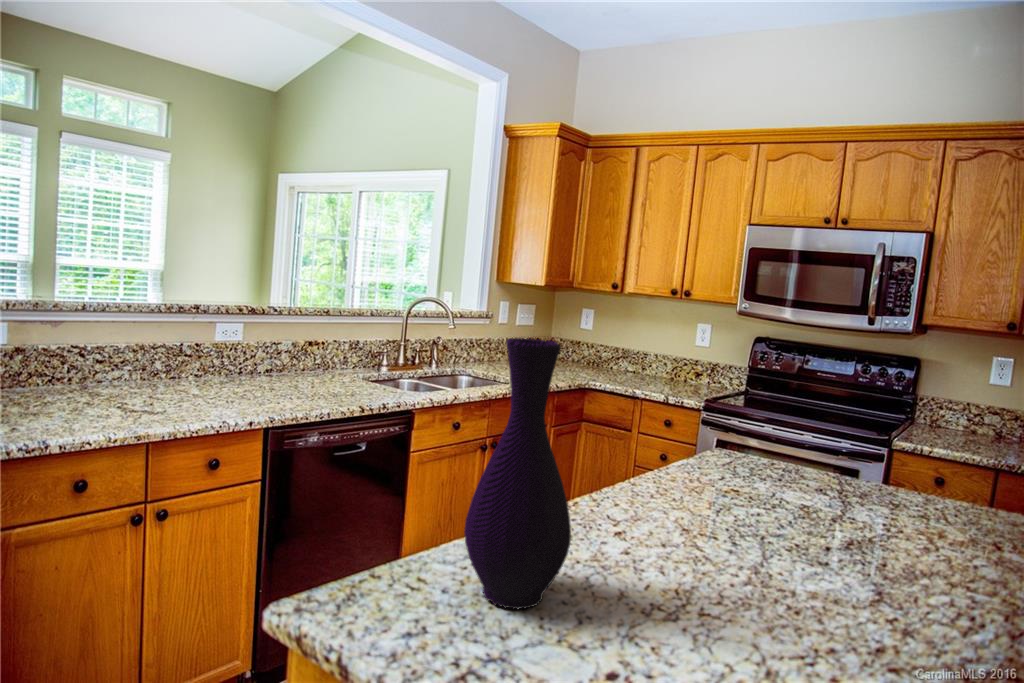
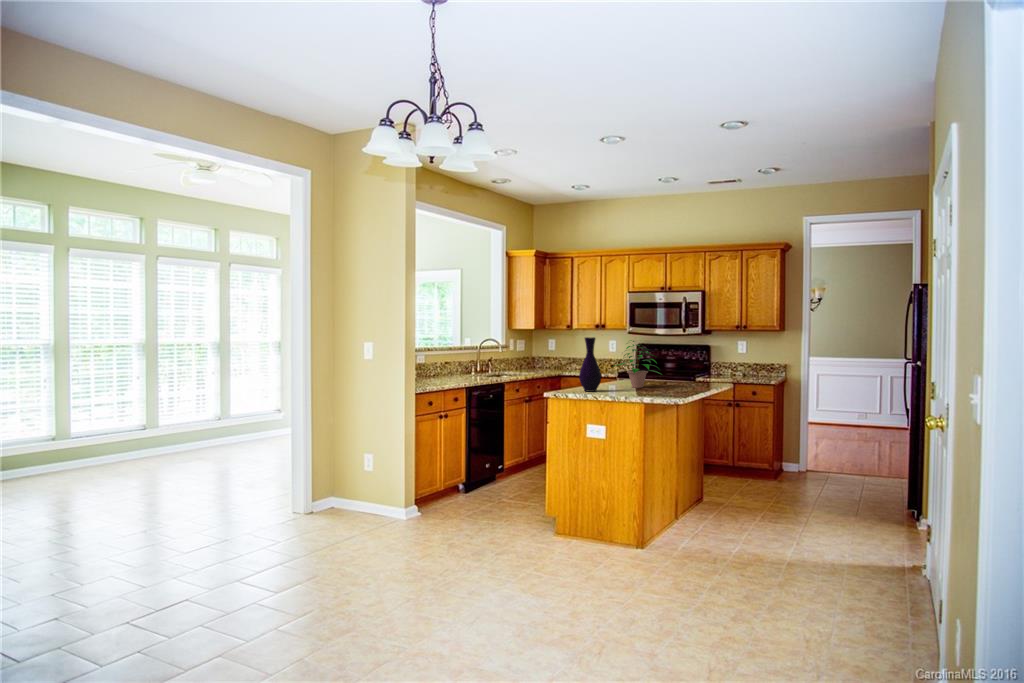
potted plant: none [645,363,881,576] -> present [614,340,660,388]

